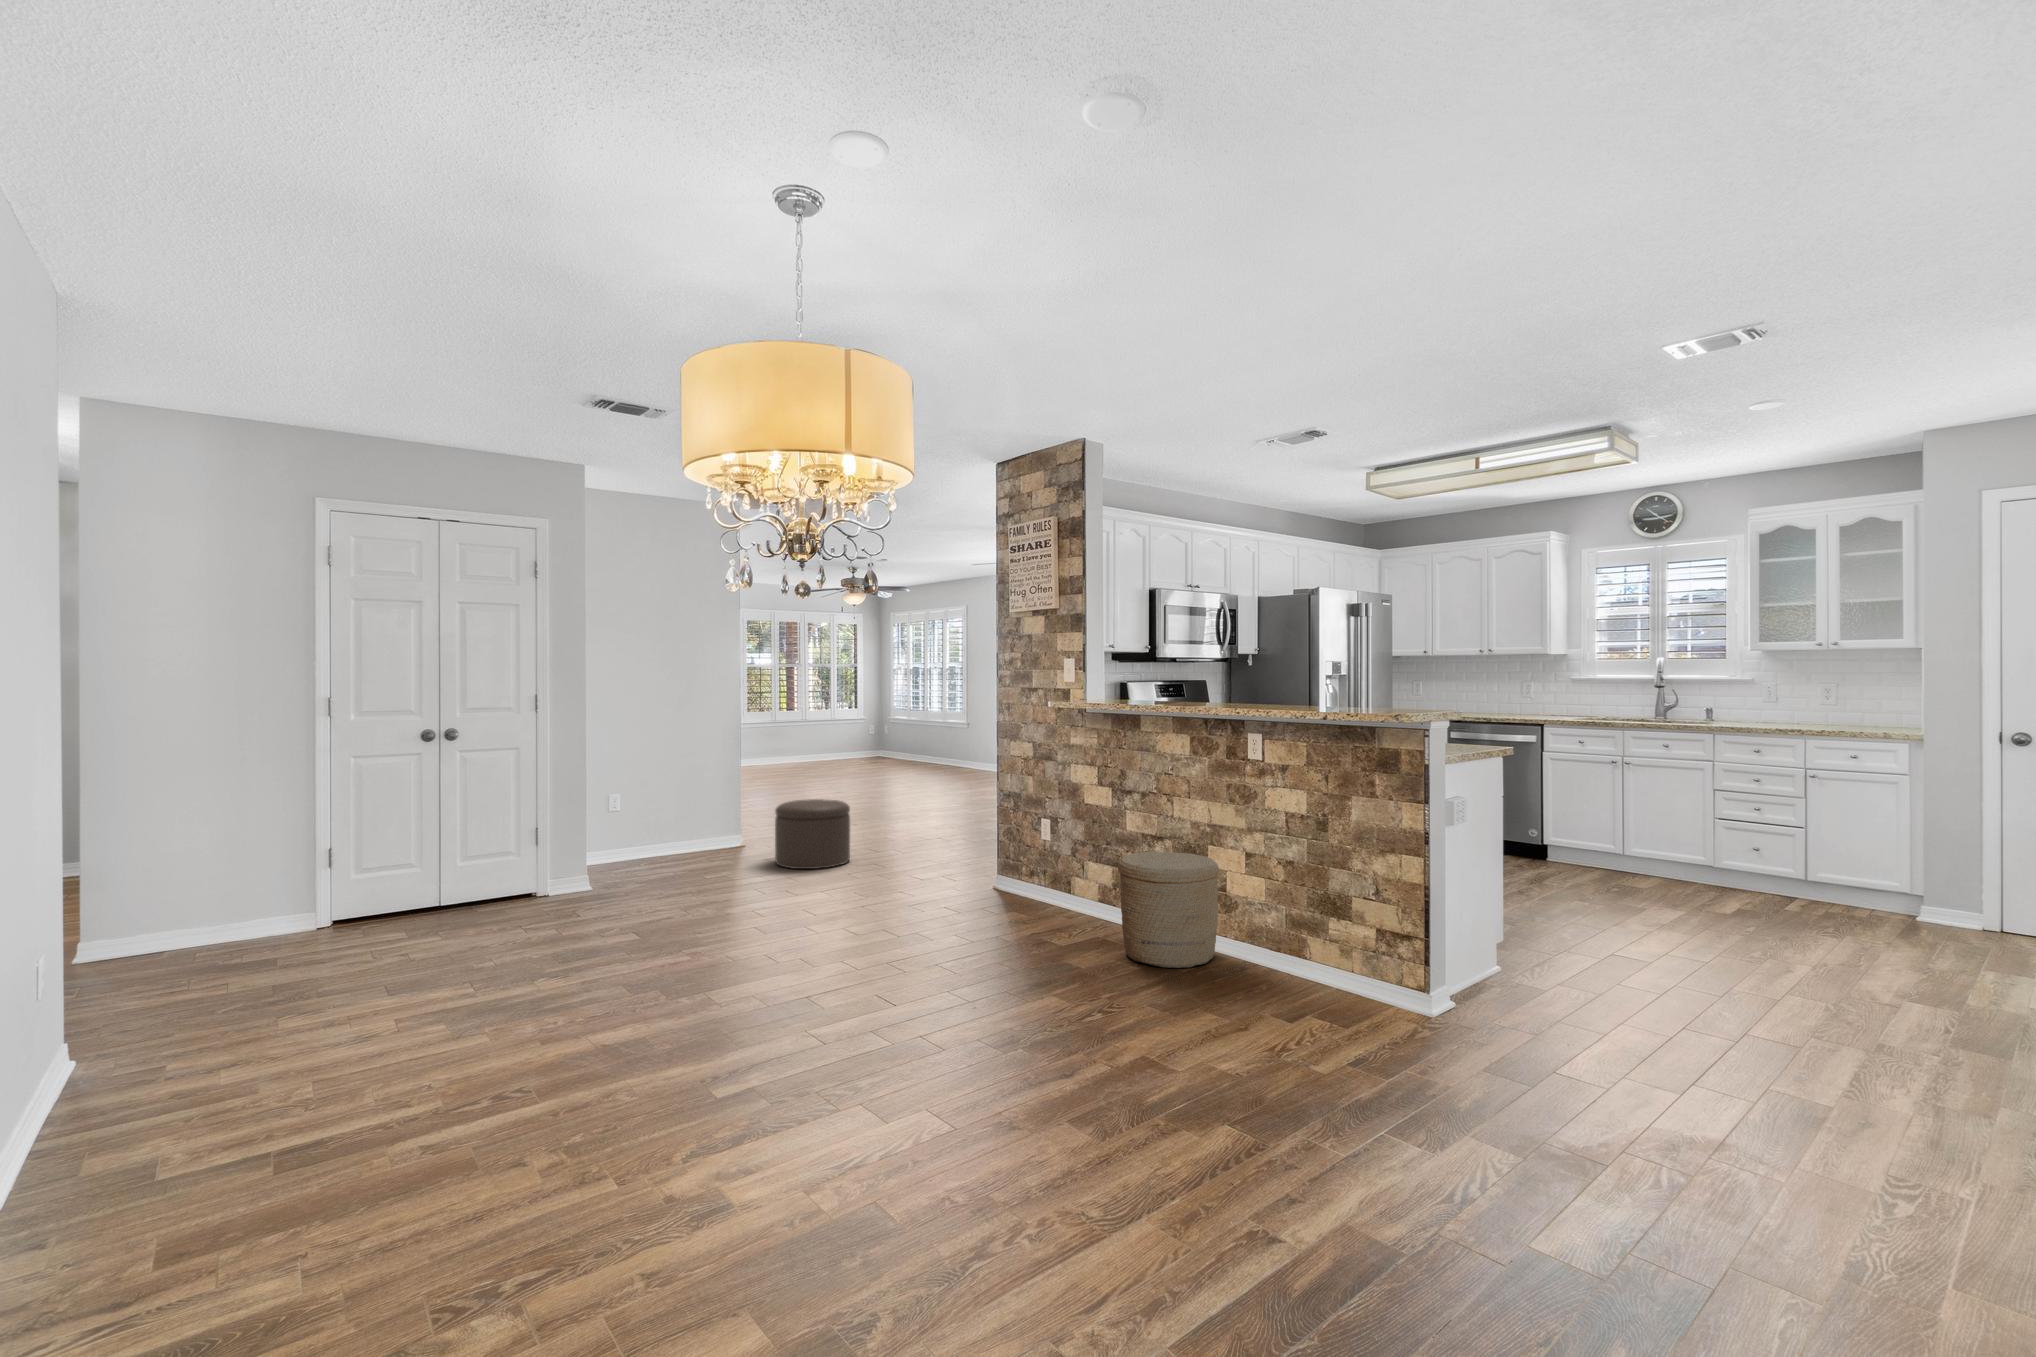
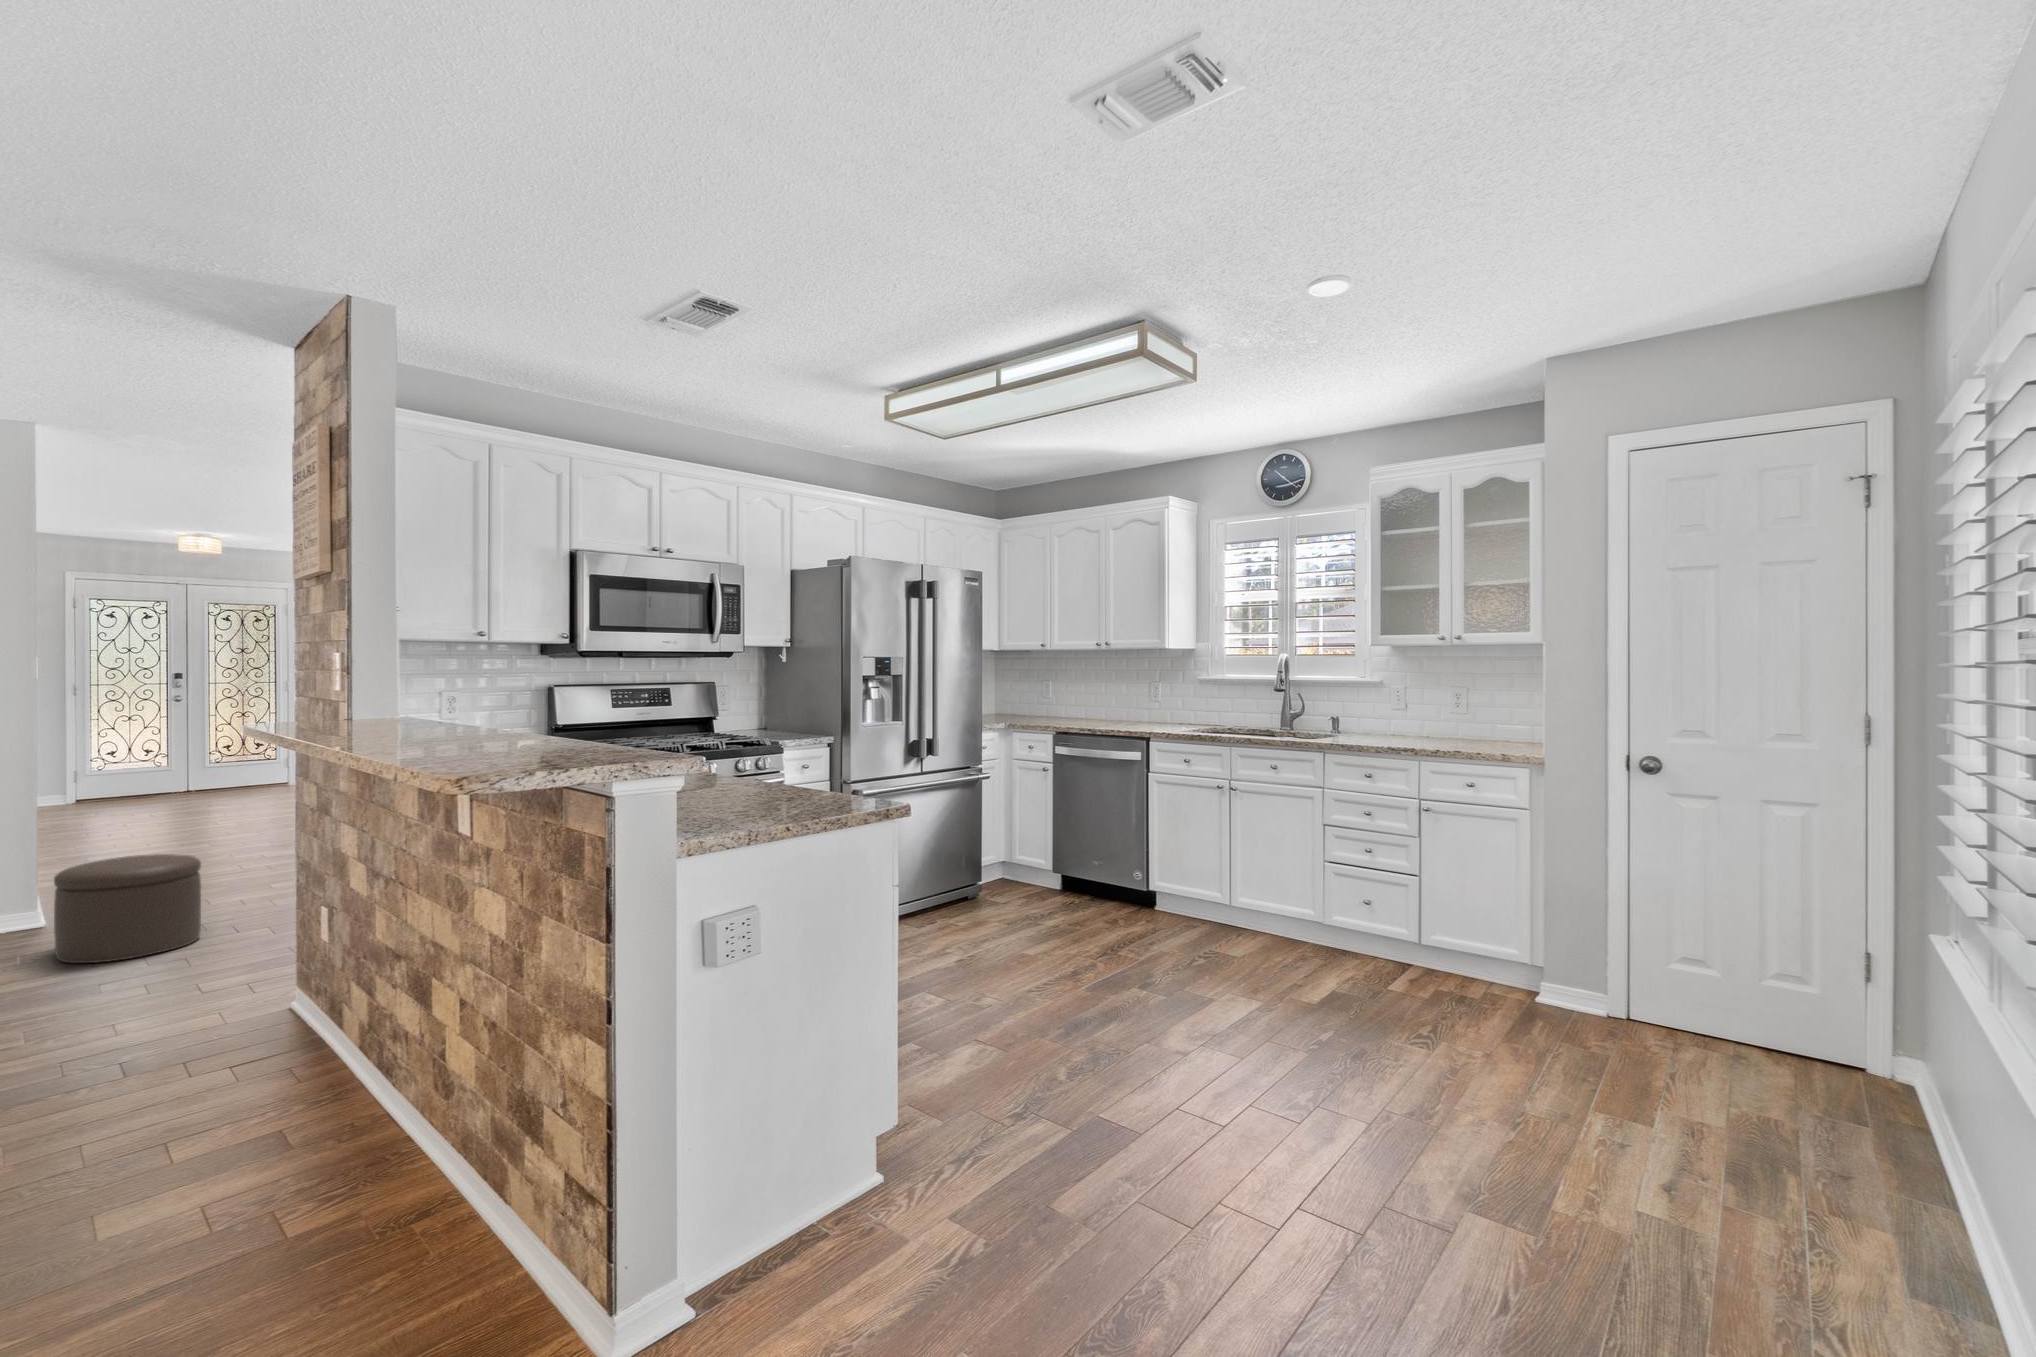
woven basket: present [1118,852,1219,968] -> none [233,971,445,1198]

